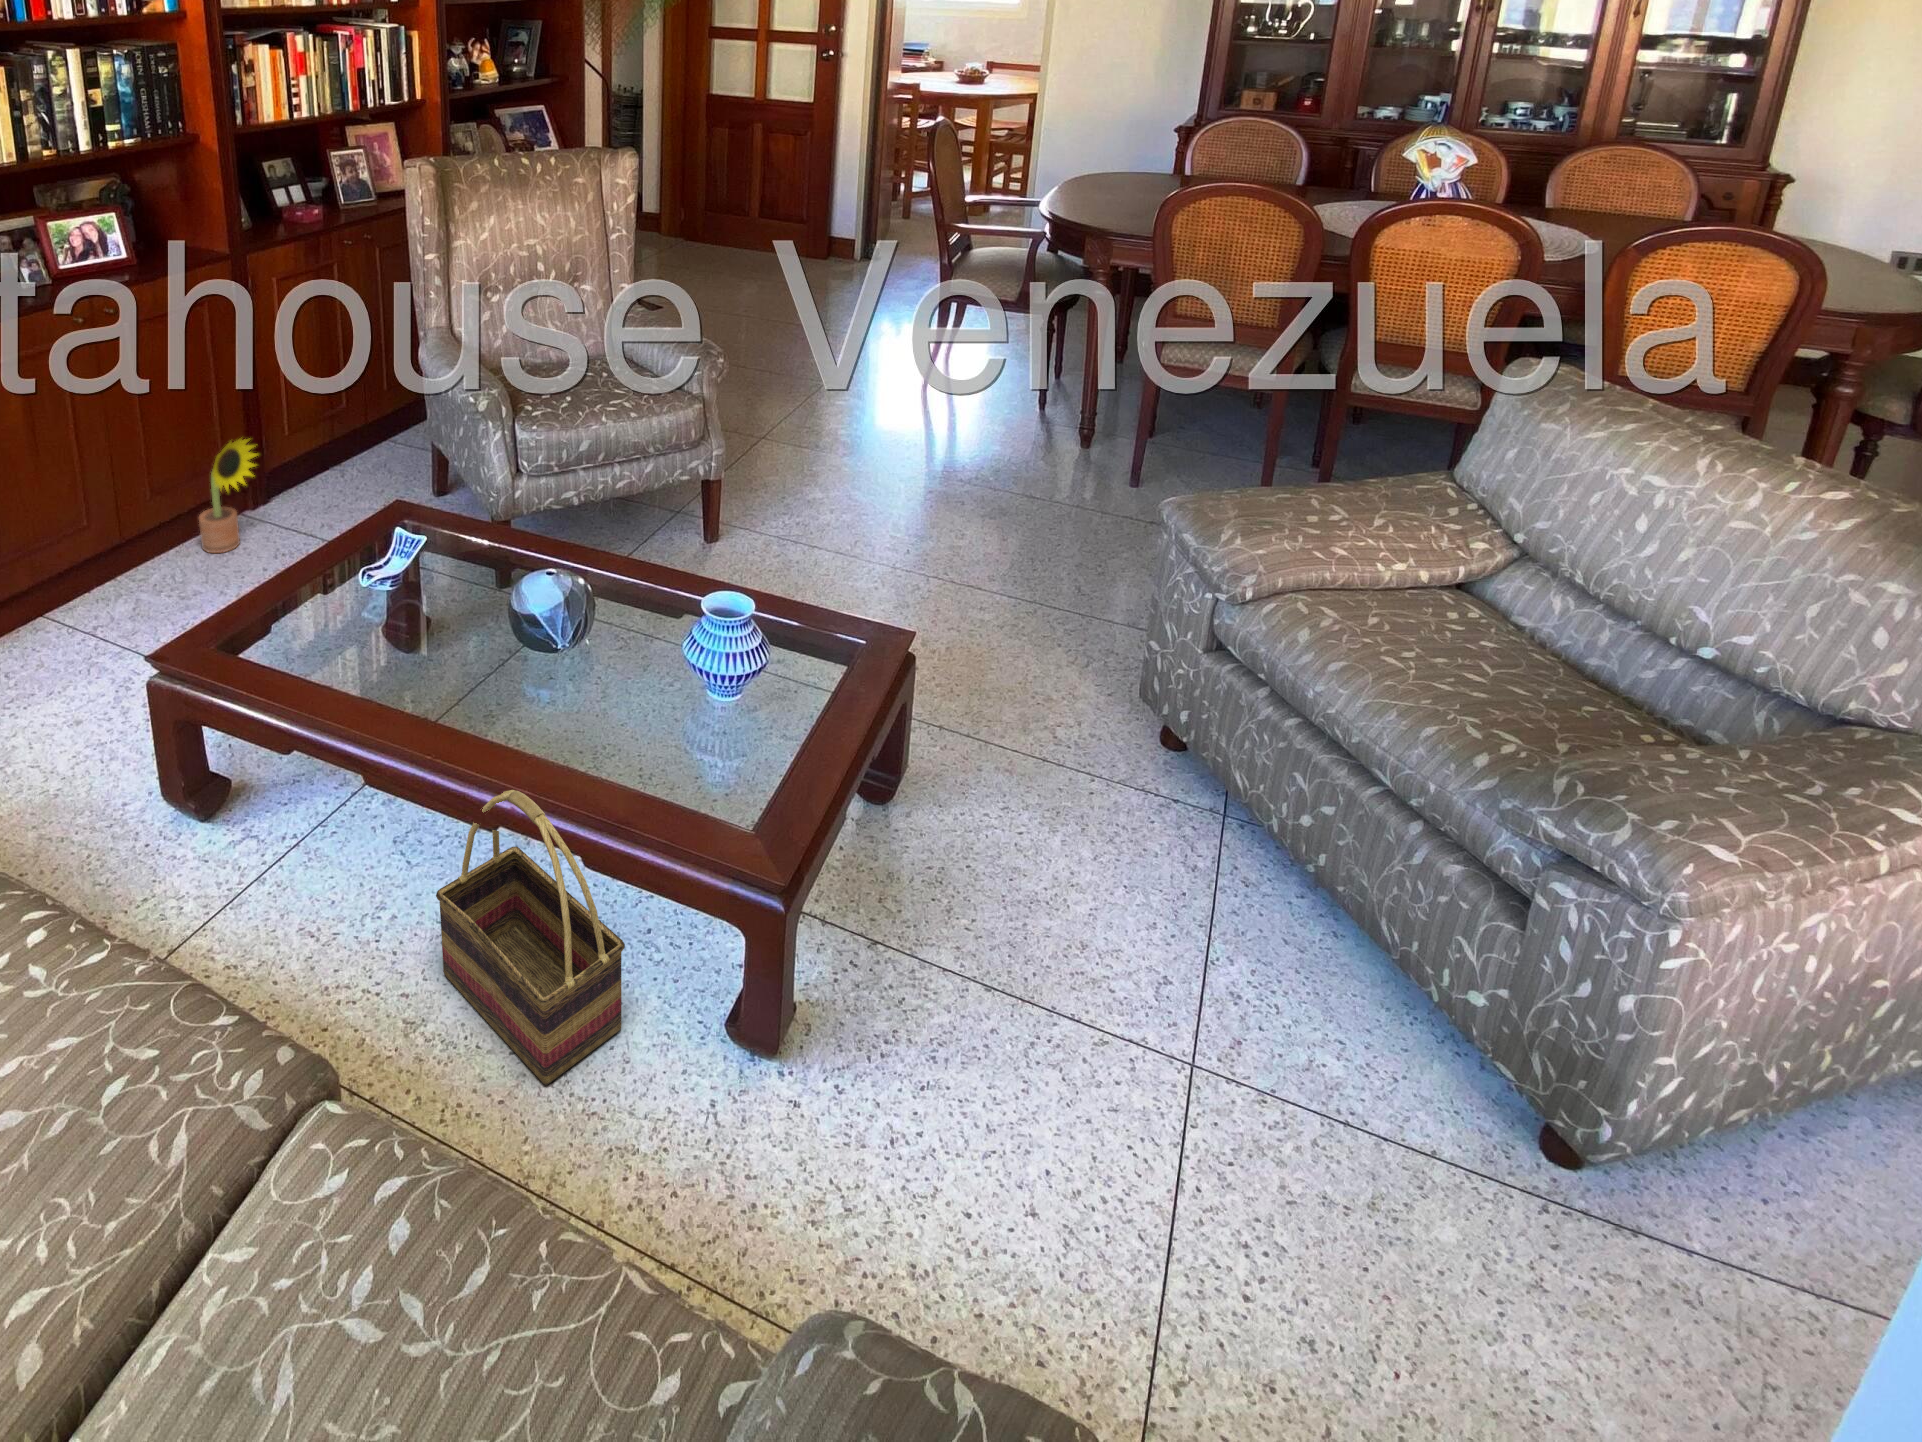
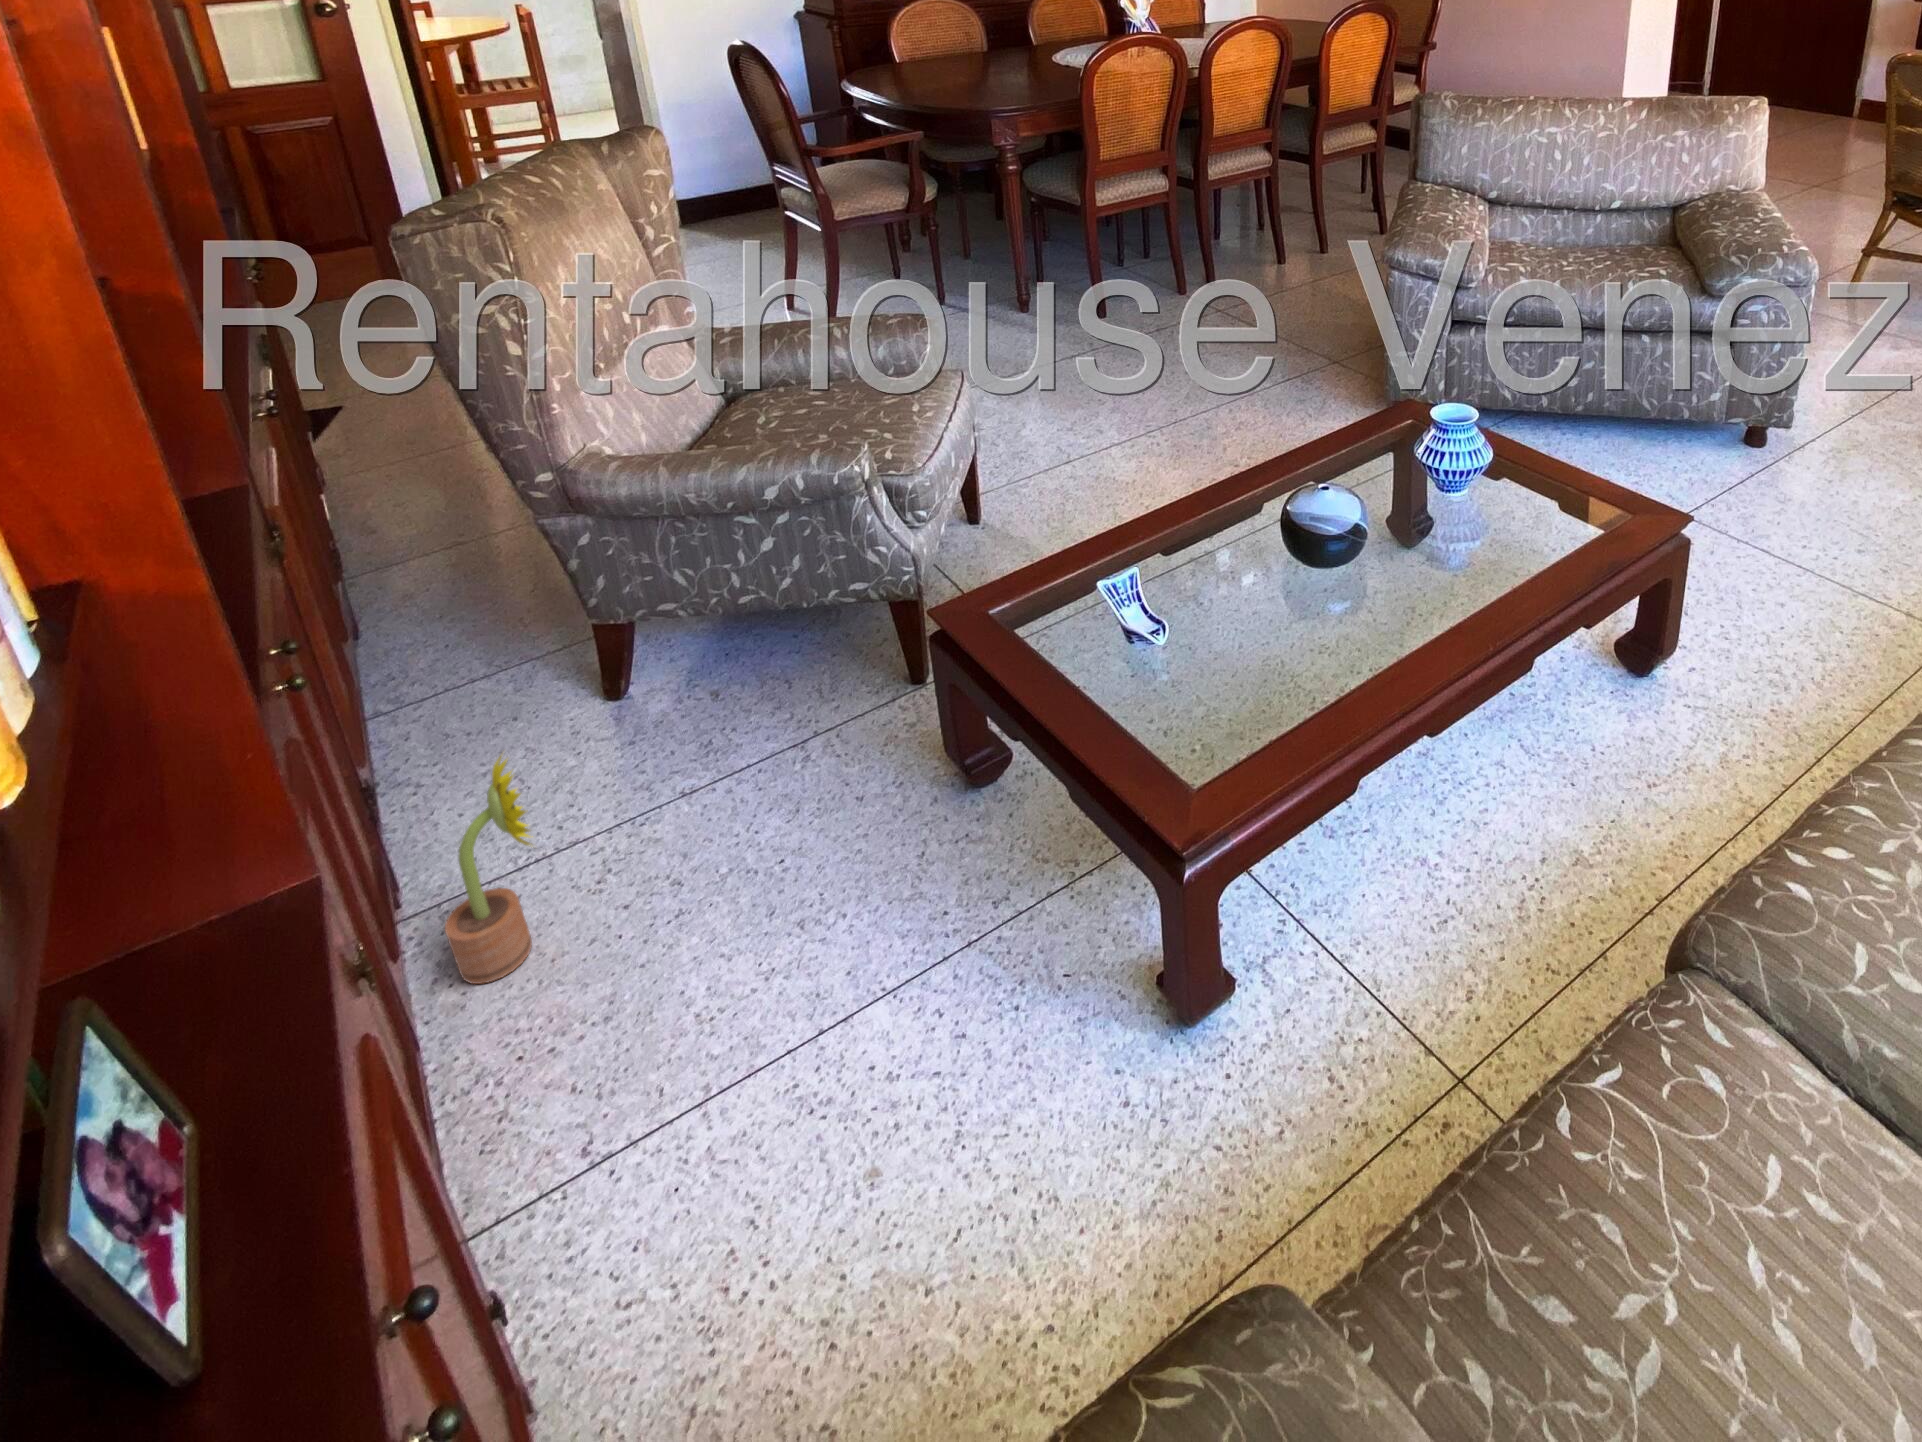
basket: present [436,790,625,1085] -> none [1481,598,1674,833]

